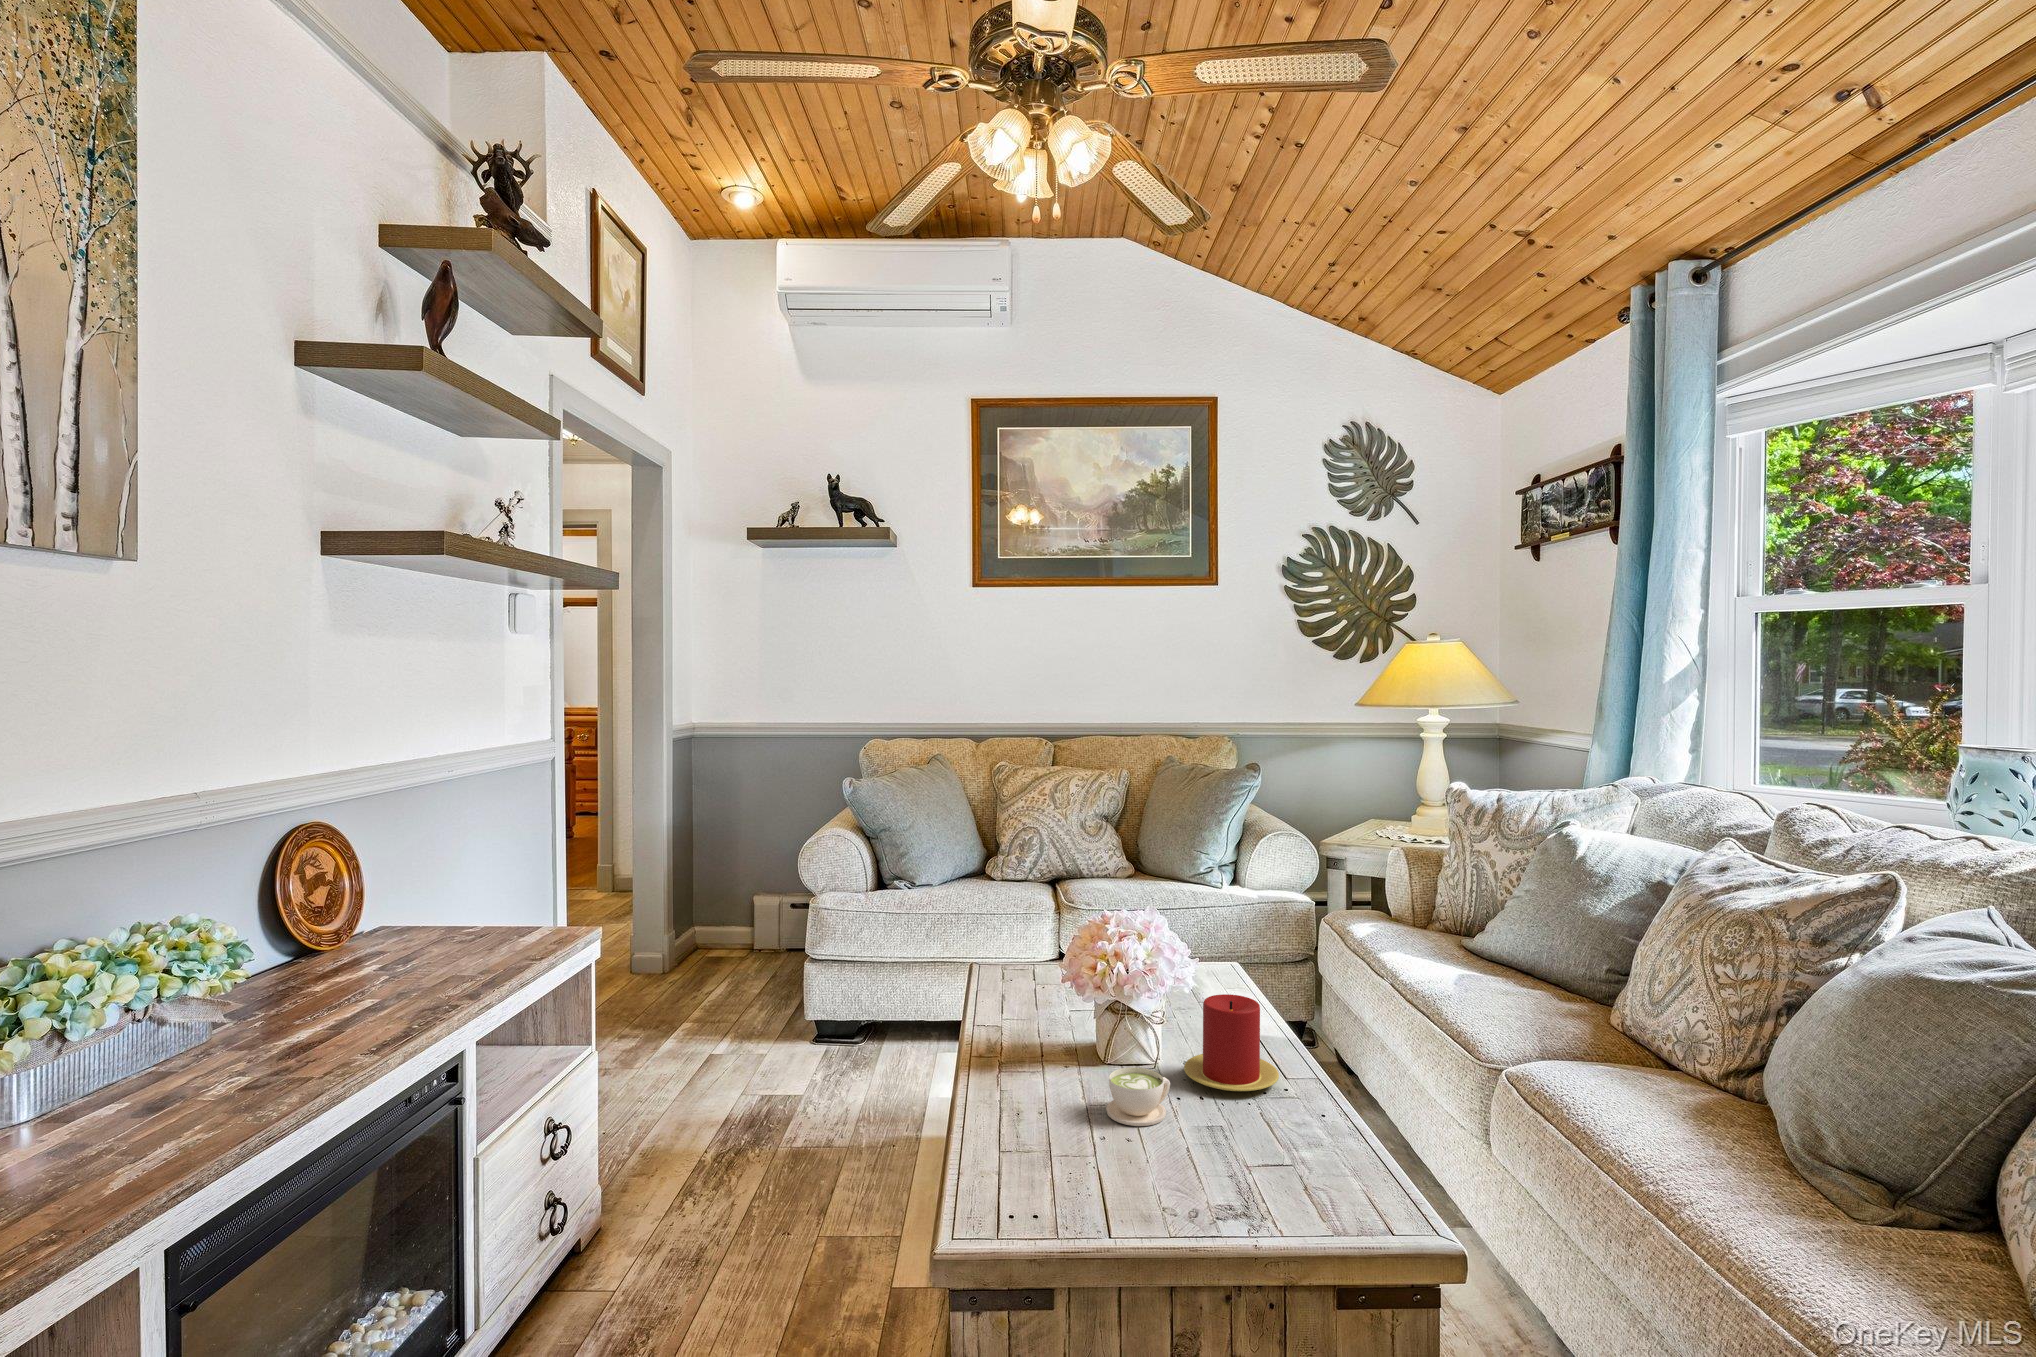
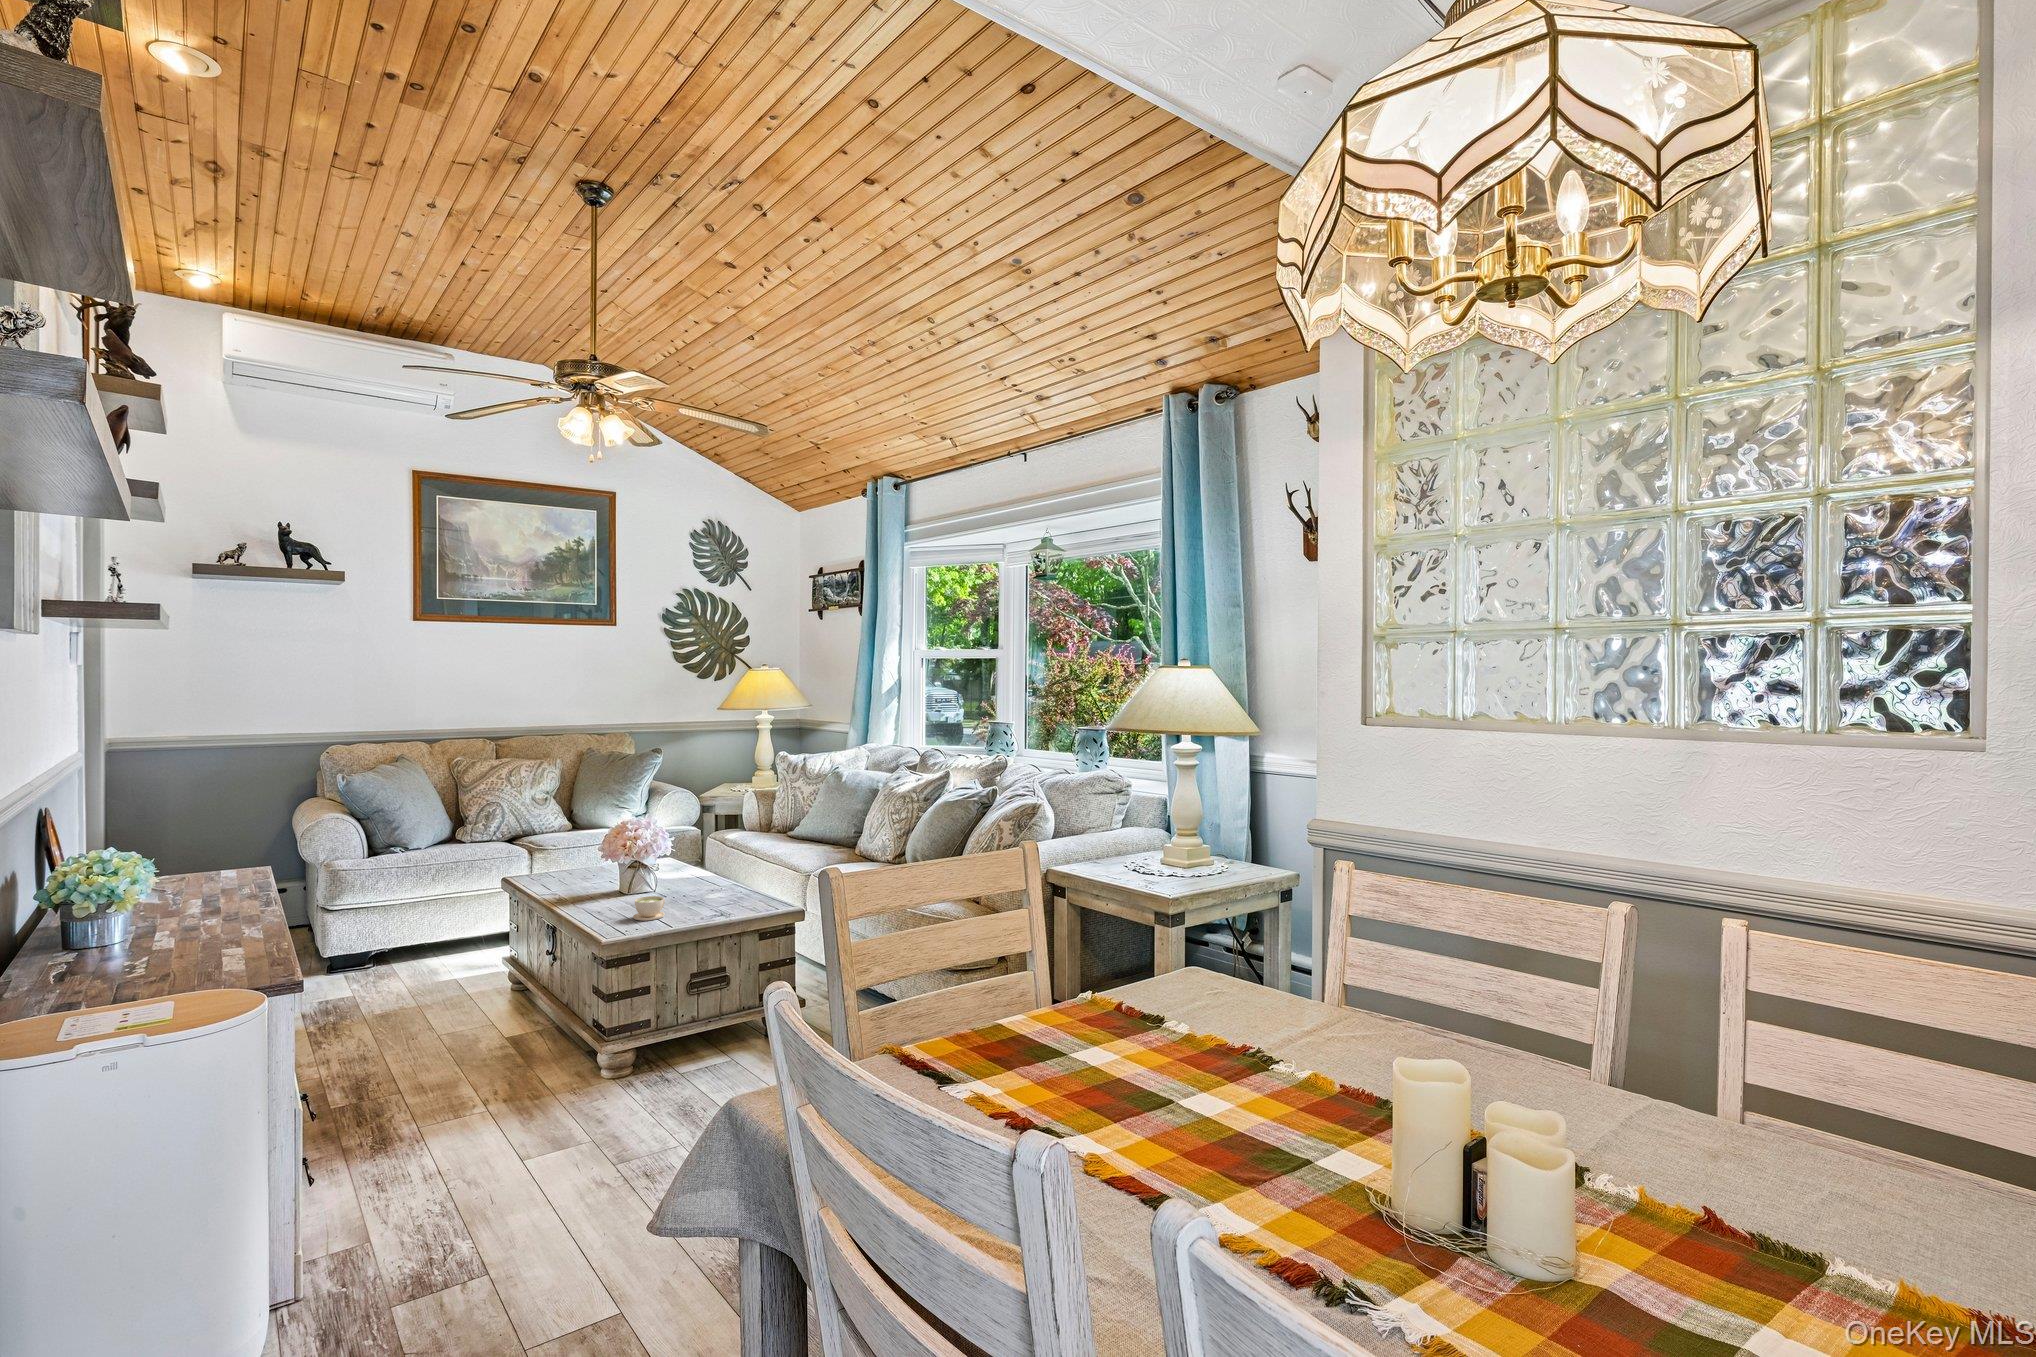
candle: present [1184,994,1279,1091] -> none [664,859,713,904]

